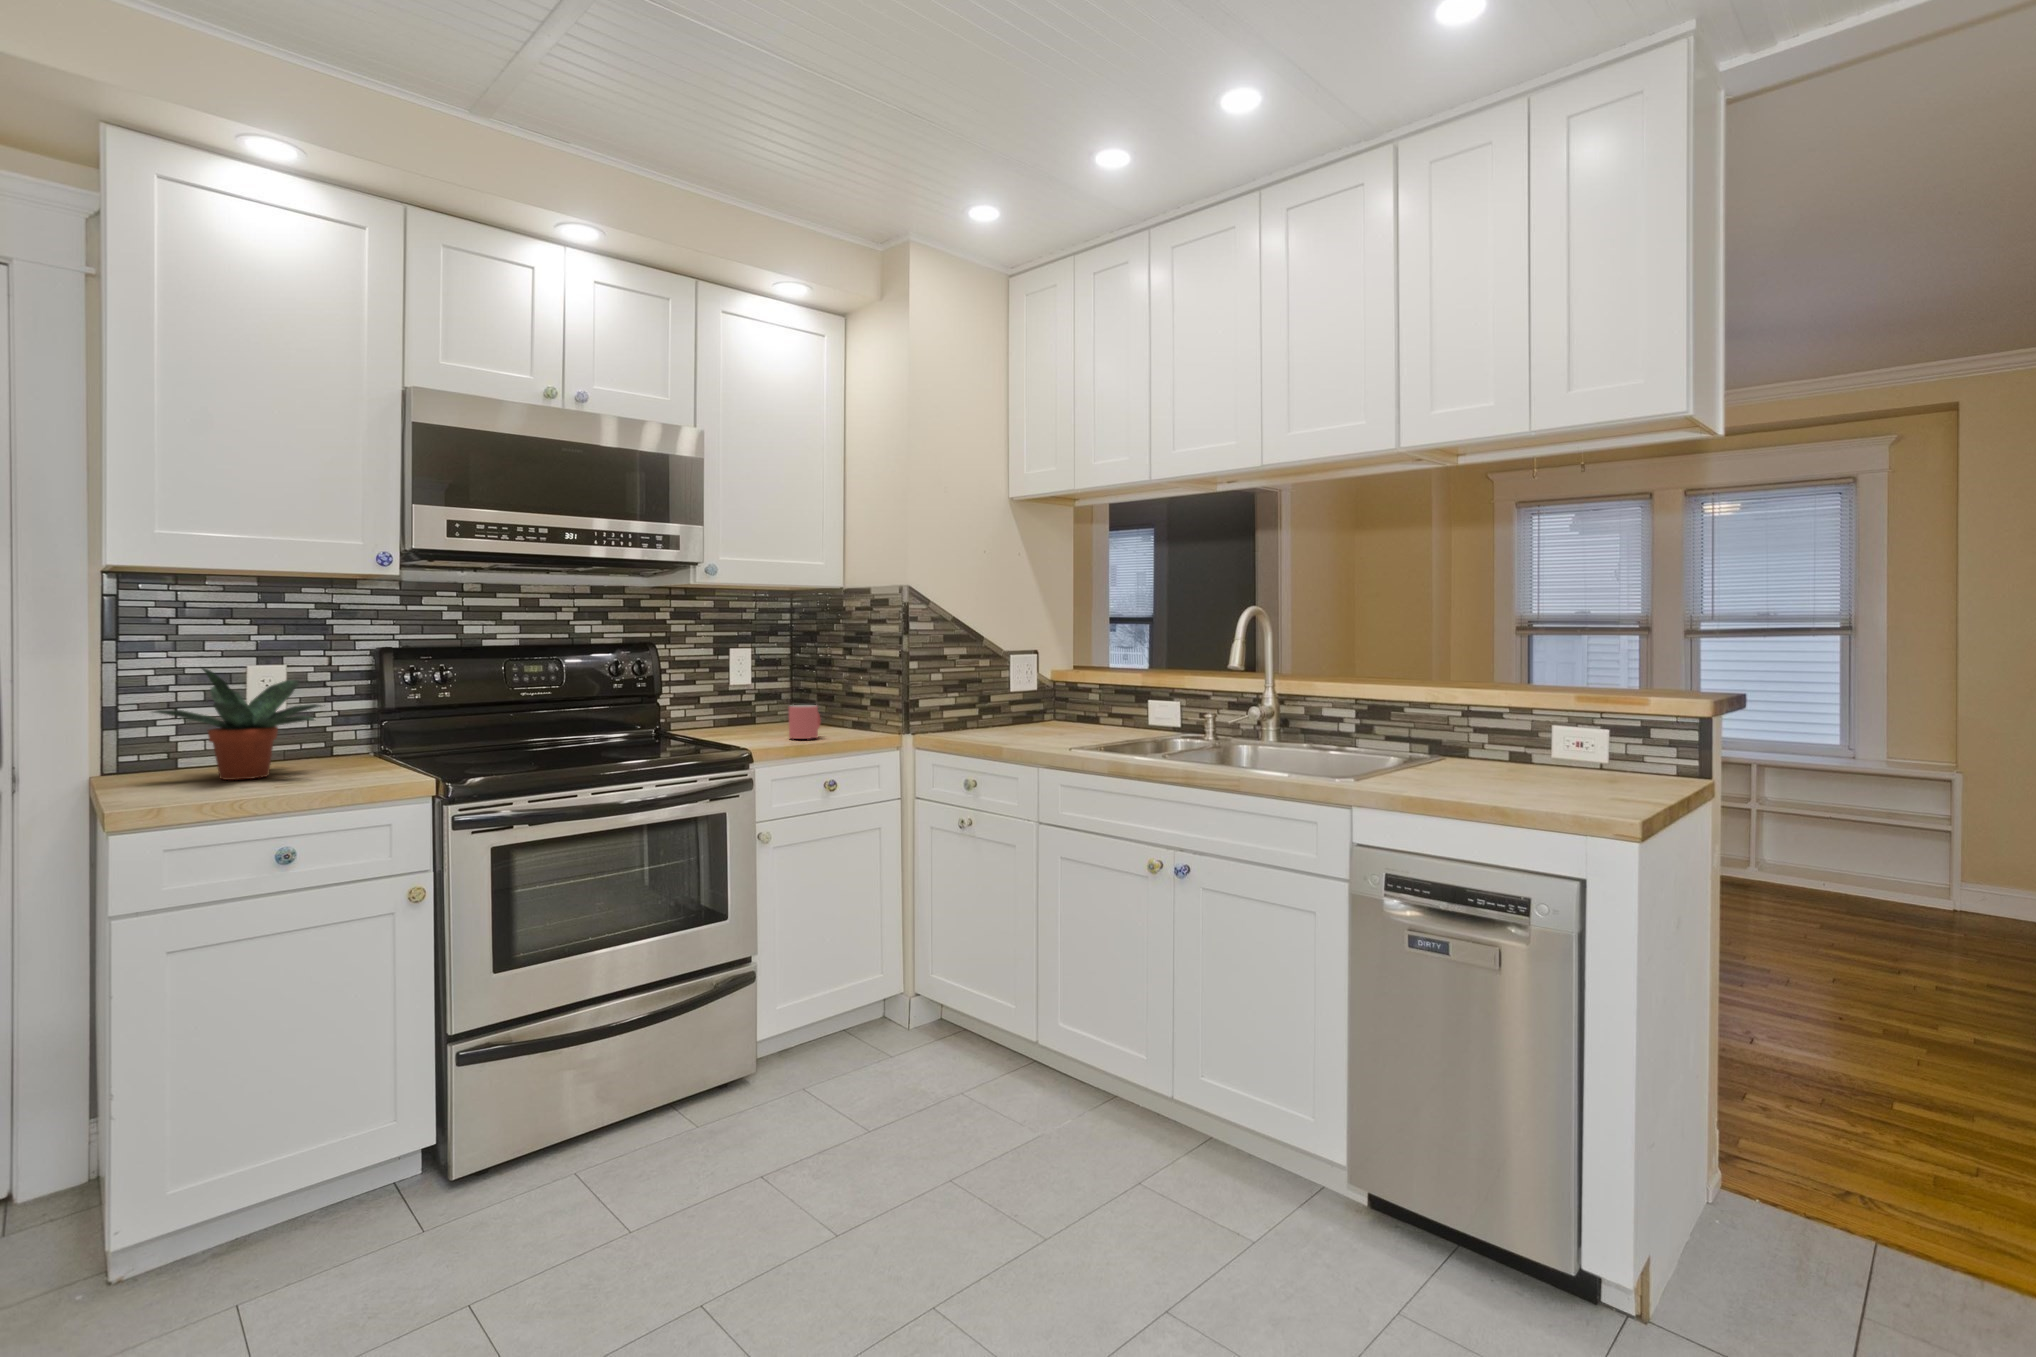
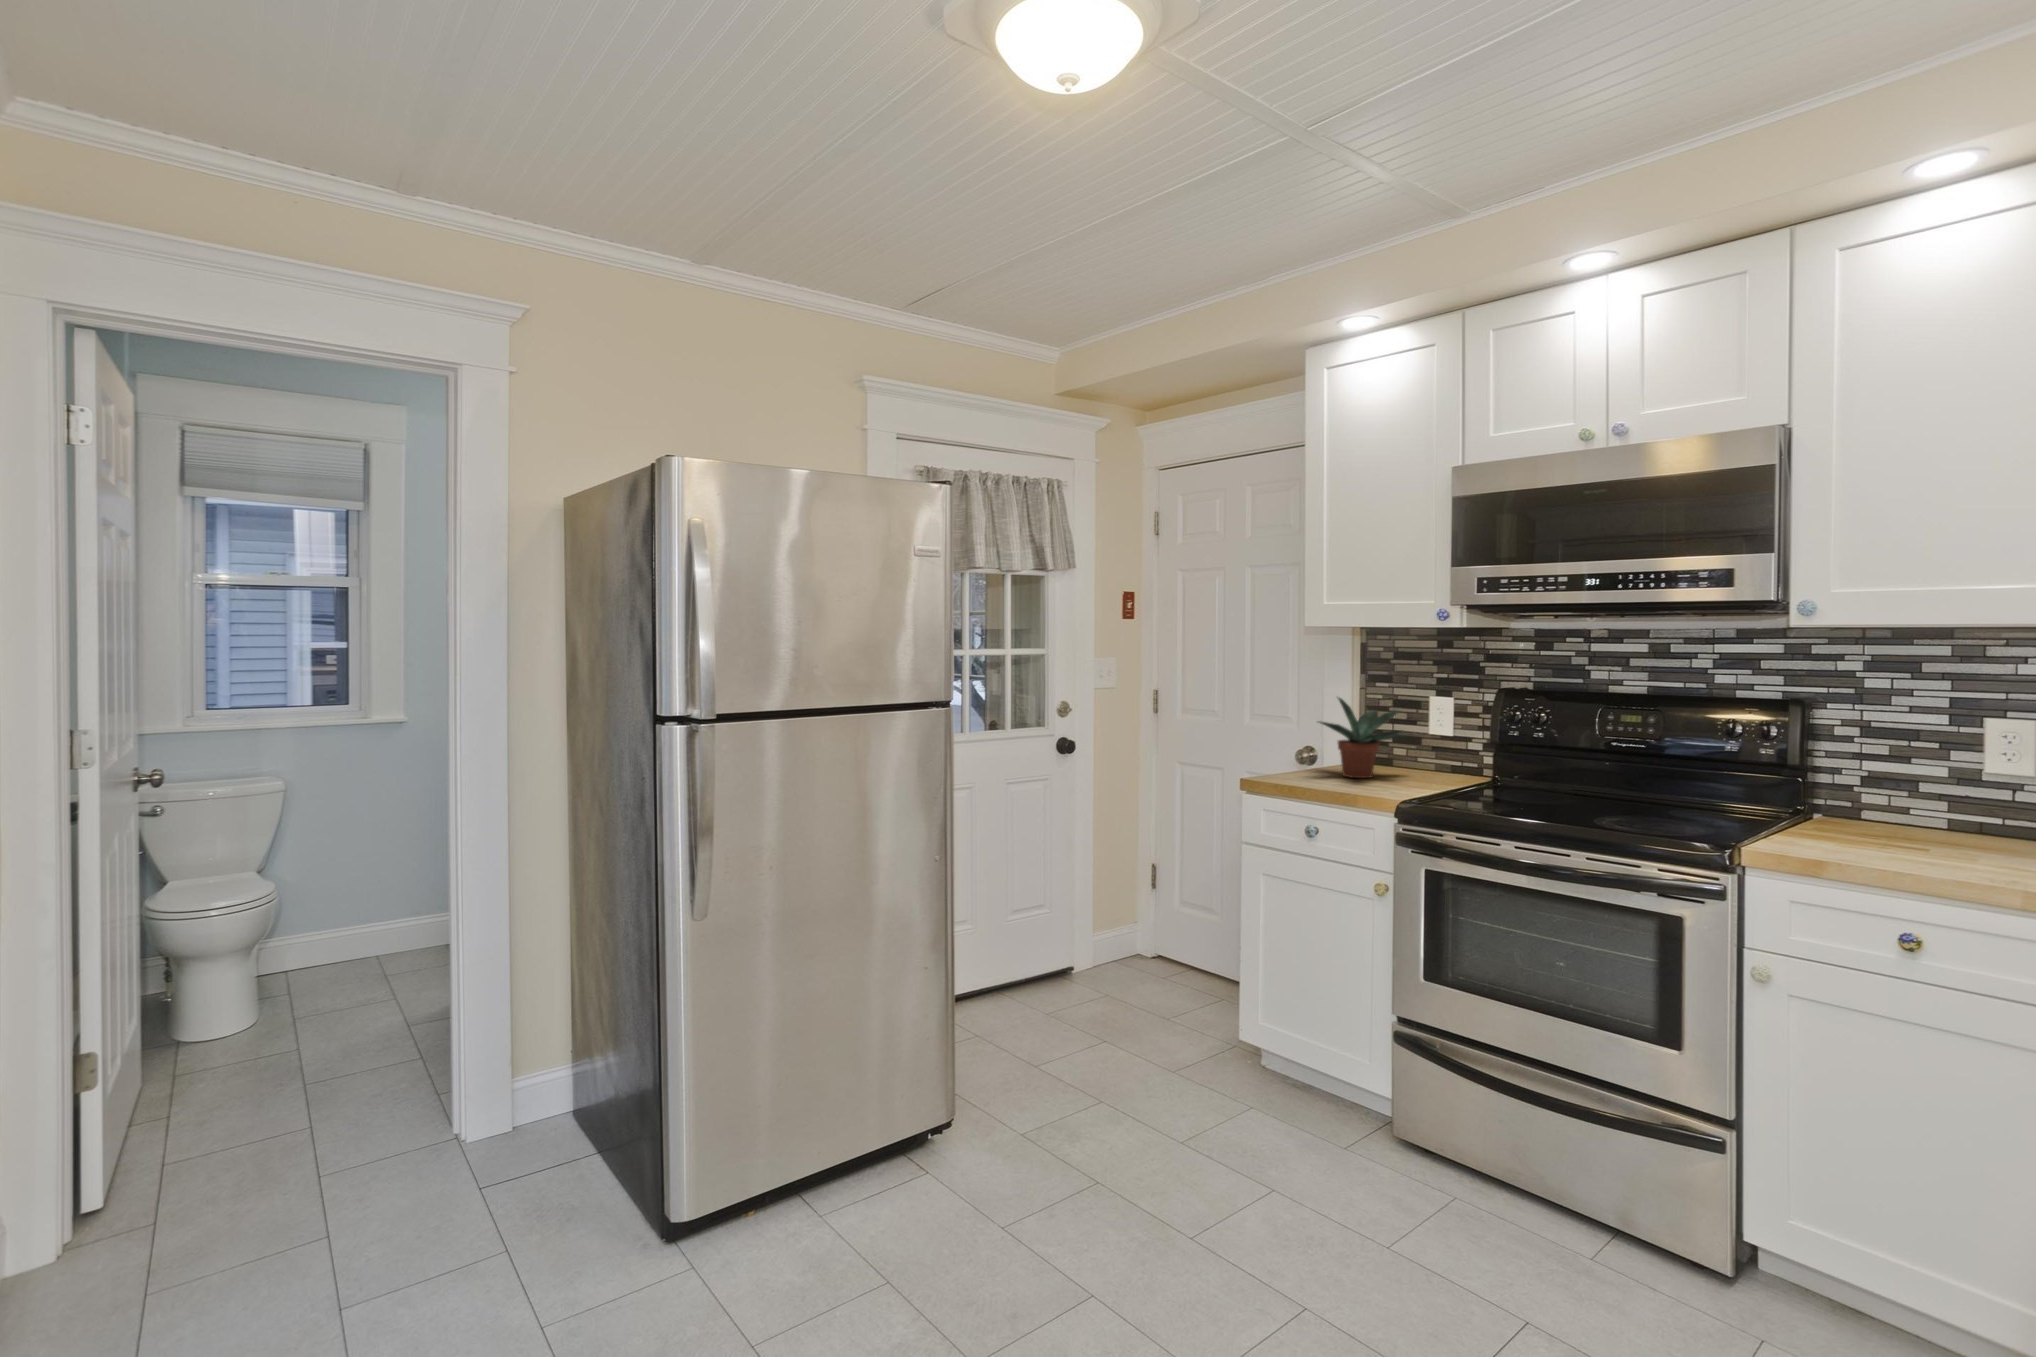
mug: present [789,705,821,739] -> none [1875,809,1959,867]

